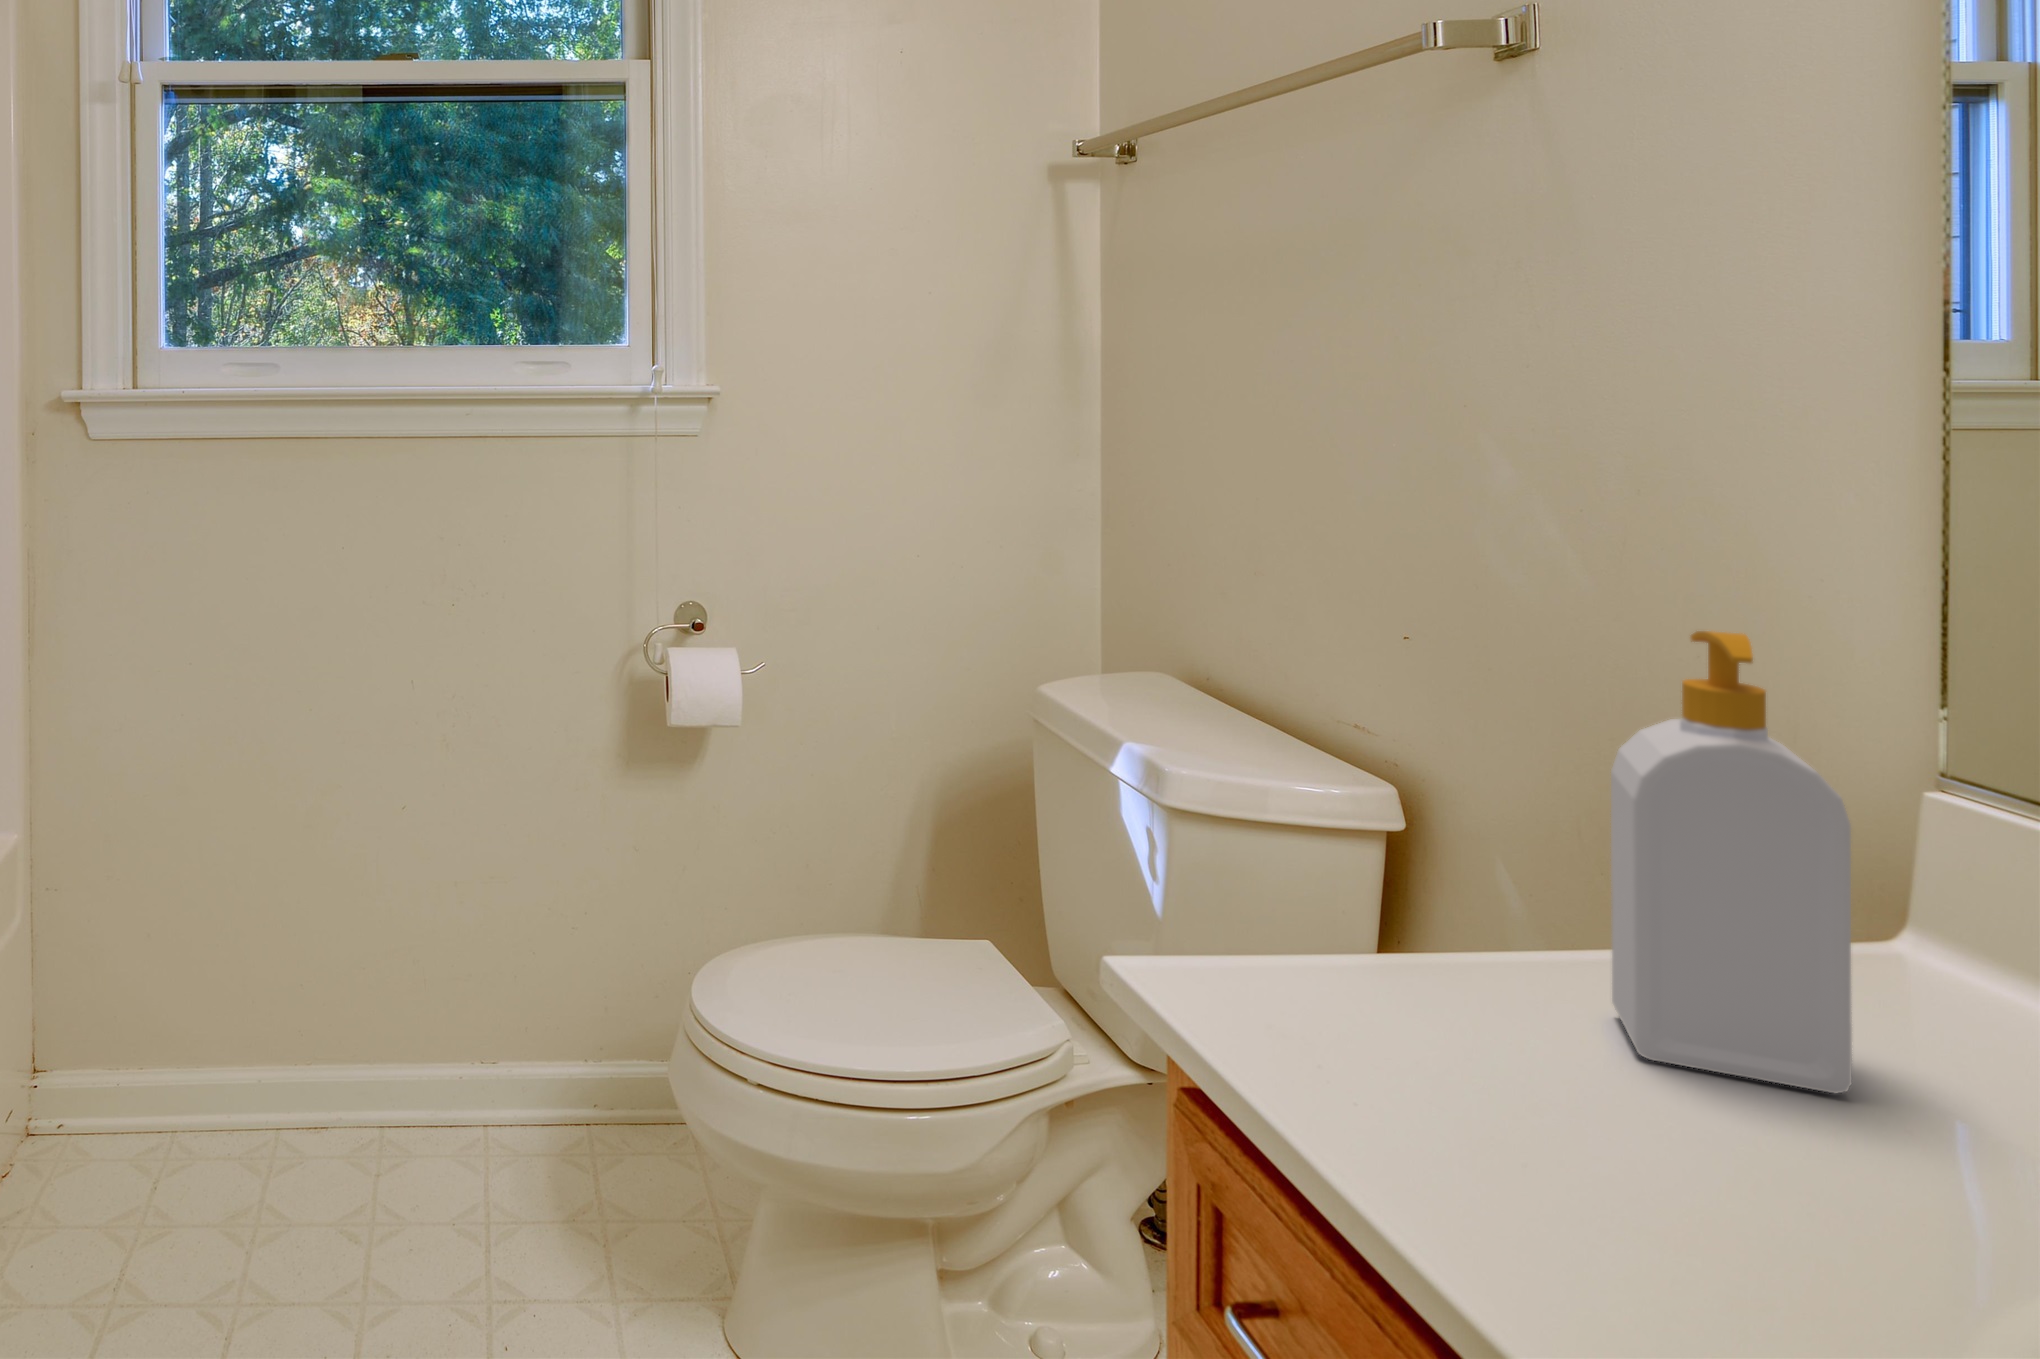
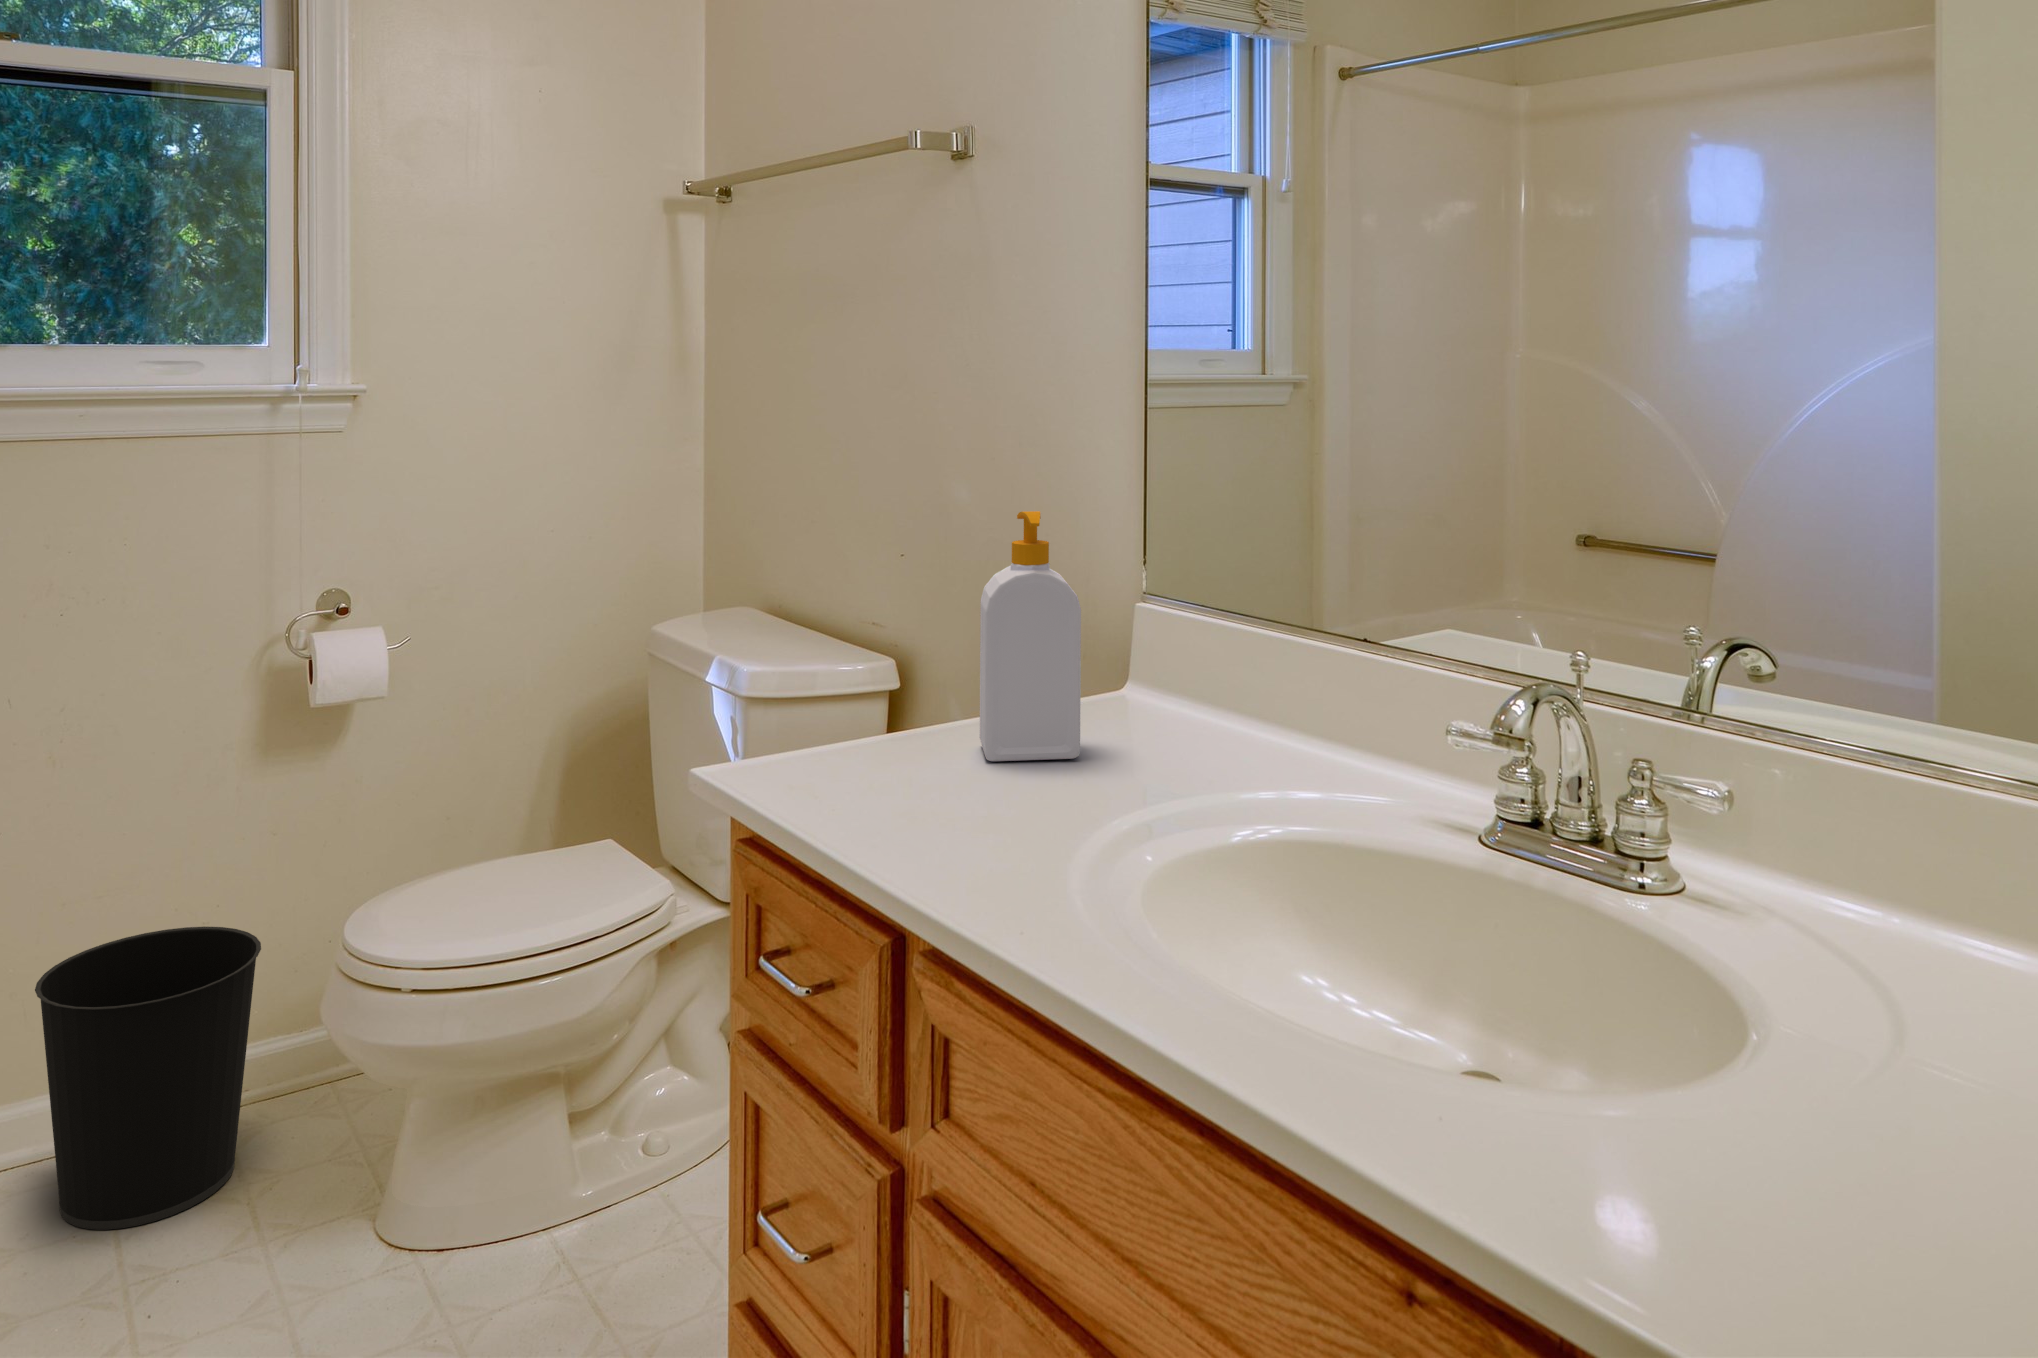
wastebasket: none [430,932,623,1237] -> present [35,927,261,1230]

